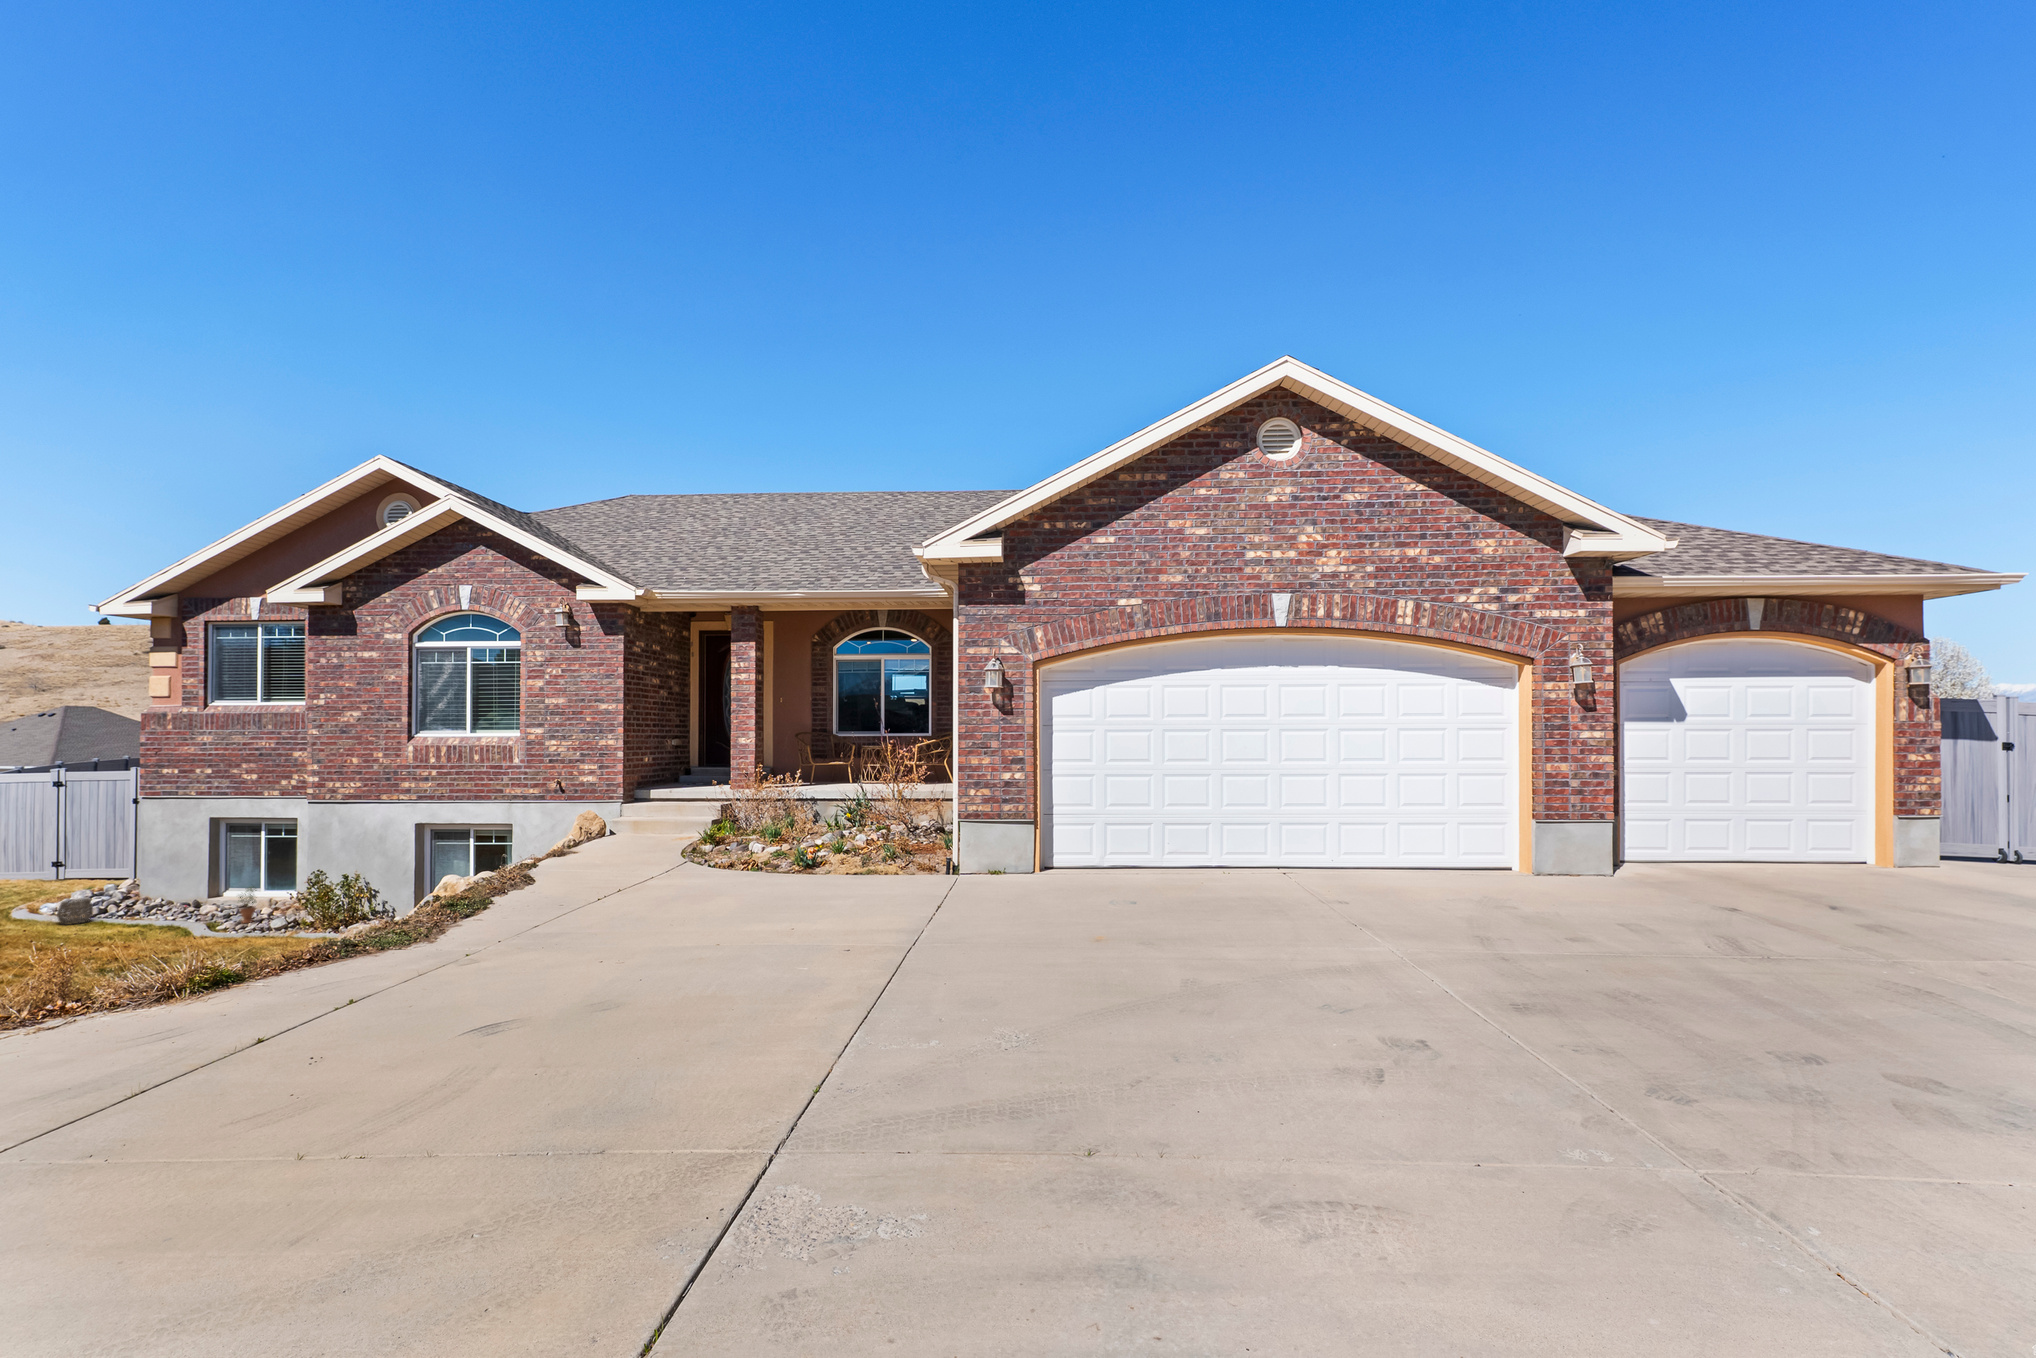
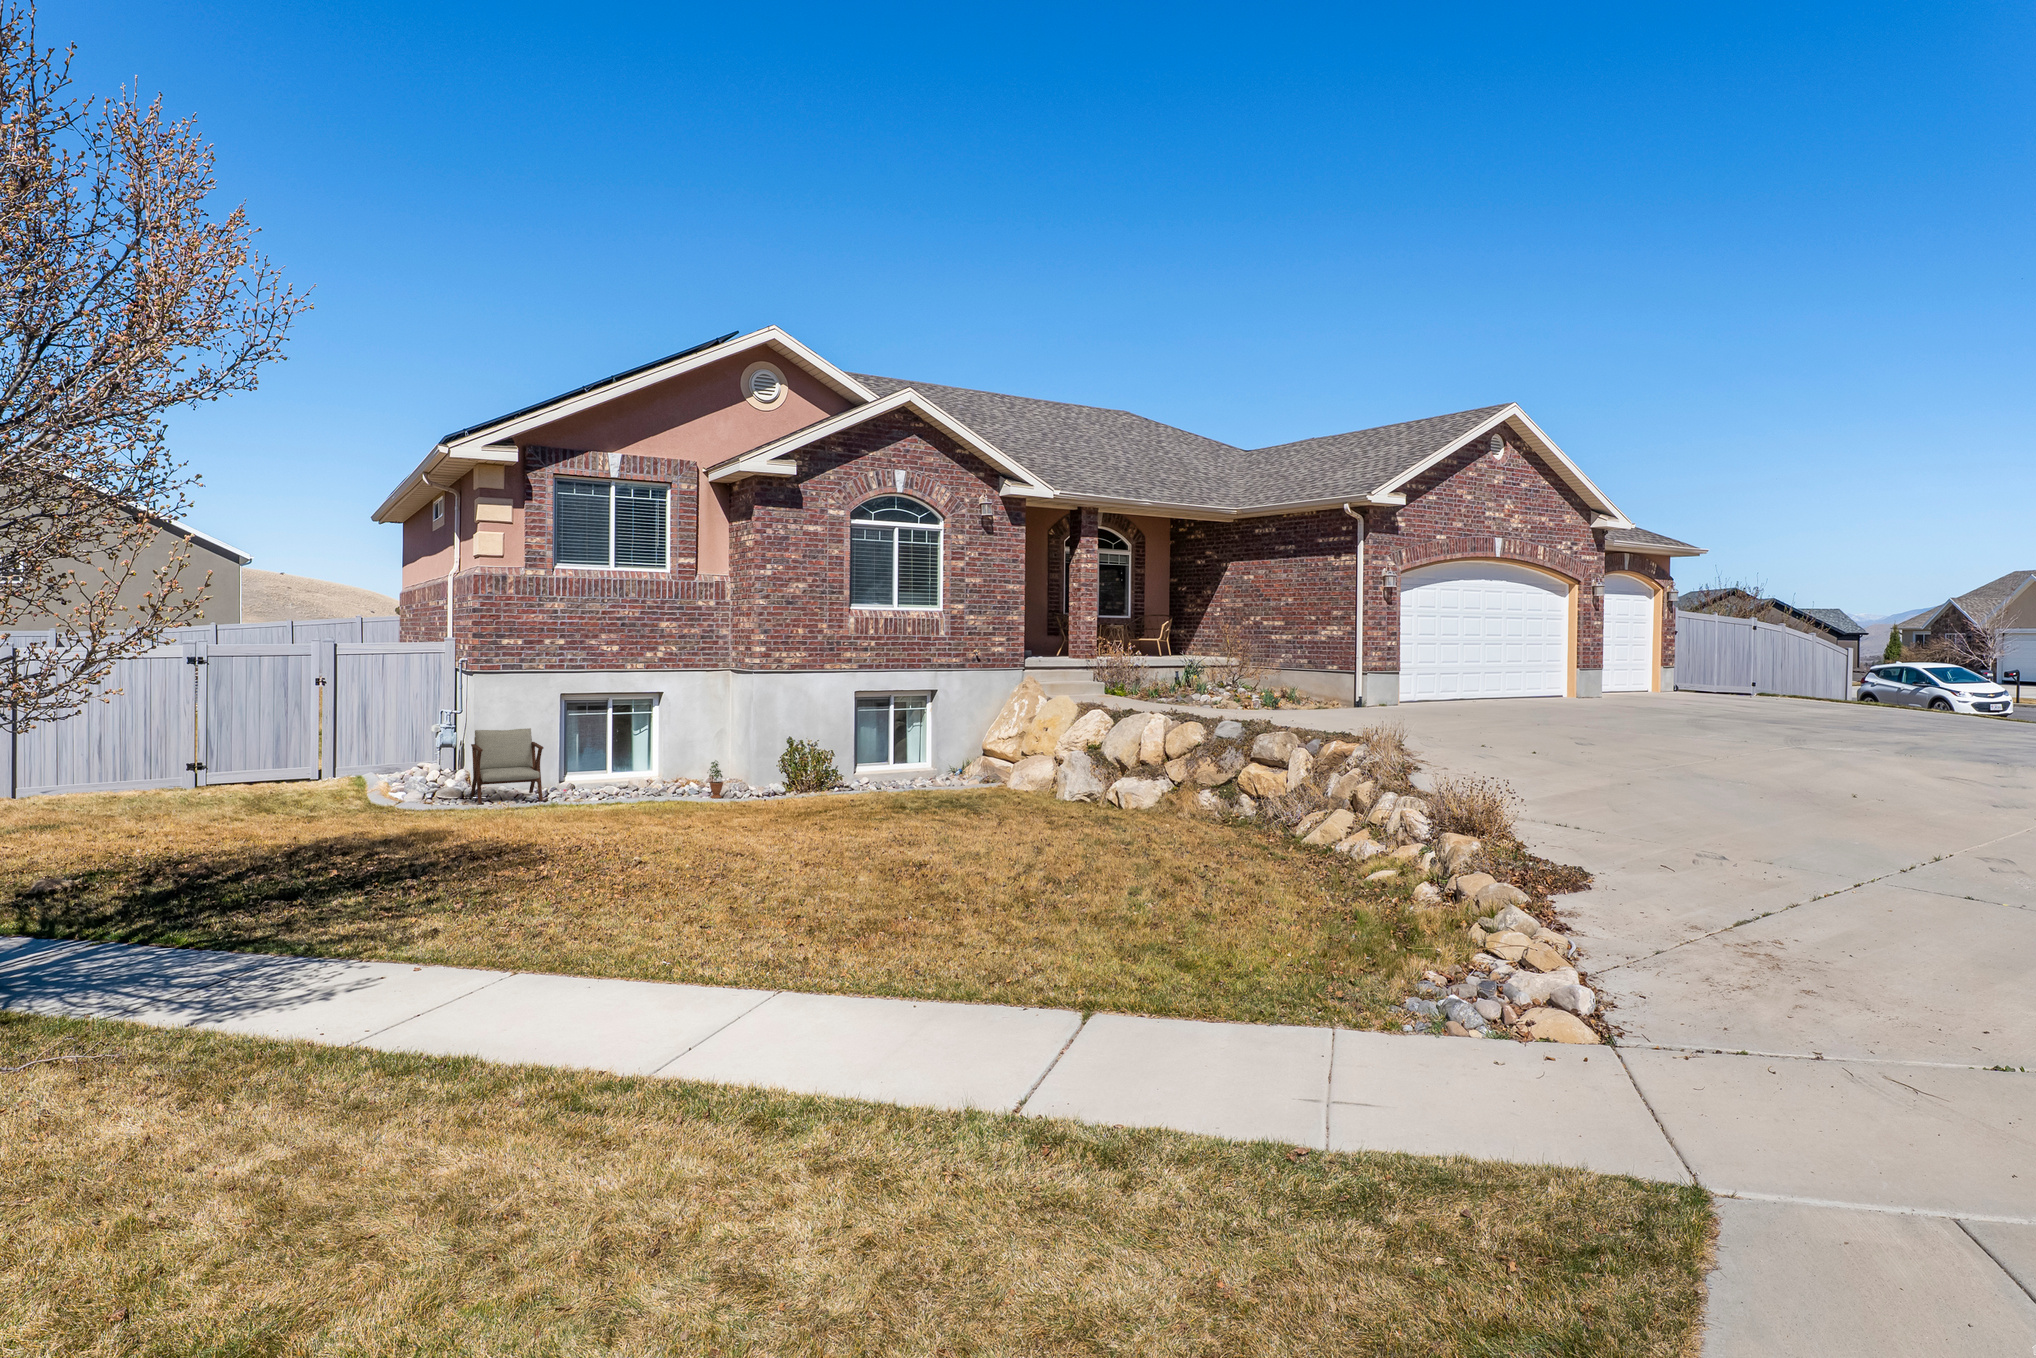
lounge chair: none [84,845,177,911] -> present [470,728,543,804]
woven basket: present [57,898,93,925] -> none [539,783,572,811]

